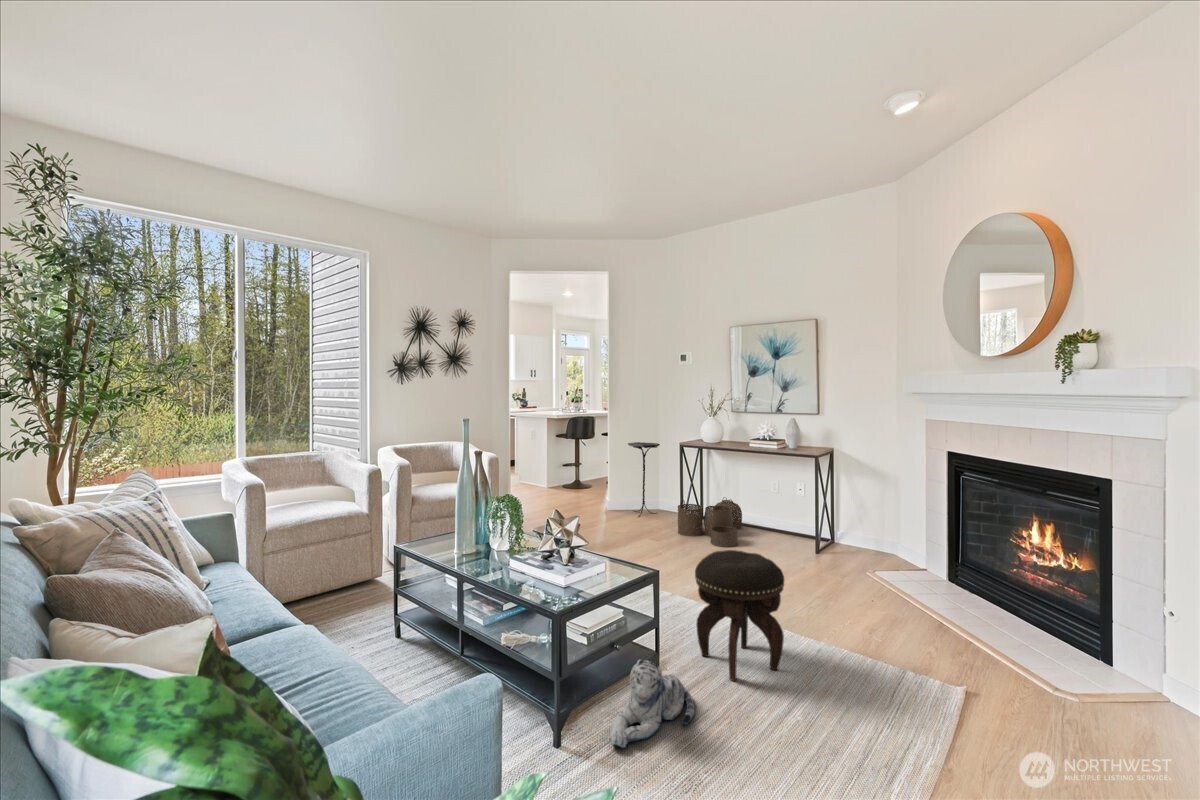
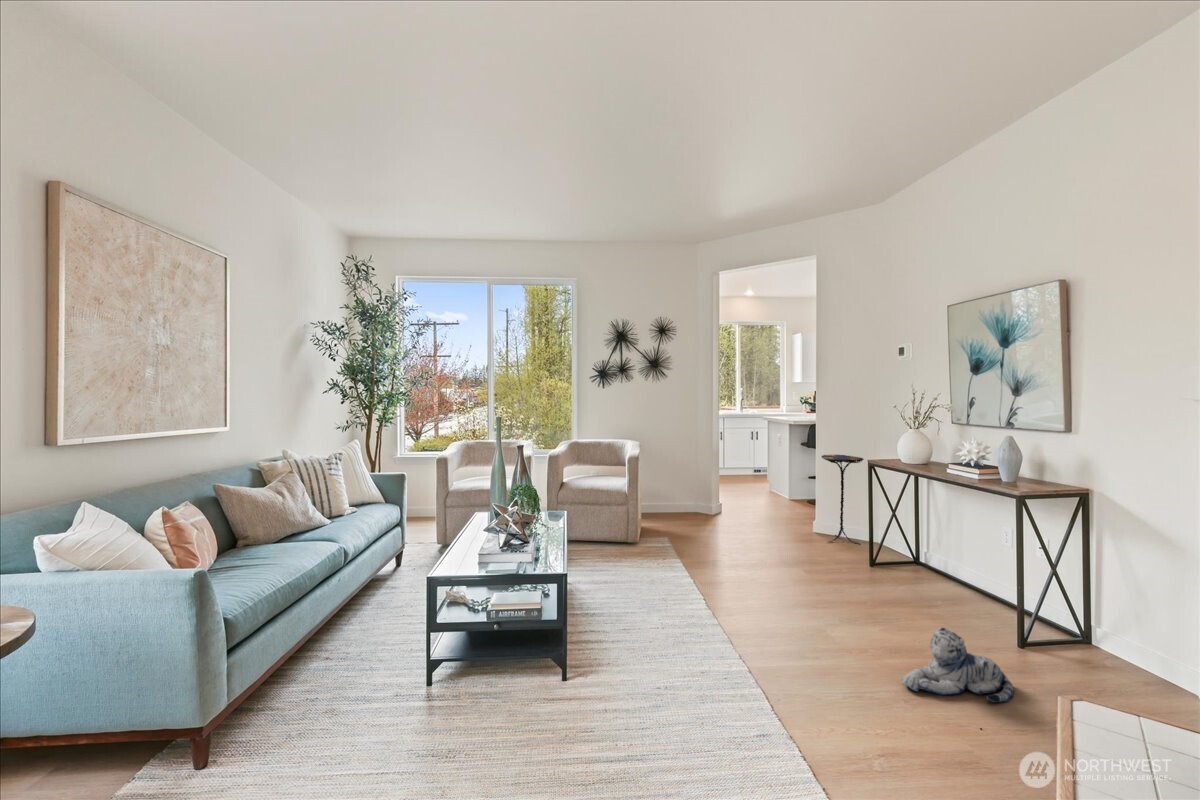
woven basket: present [678,497,742,547] -> none [841,531,955,604]
footstool: present [695,550,784,681] -> none [587,580,689,744]
plush toy: present [610,660,695,748] -> present [902,627,1014,703]

